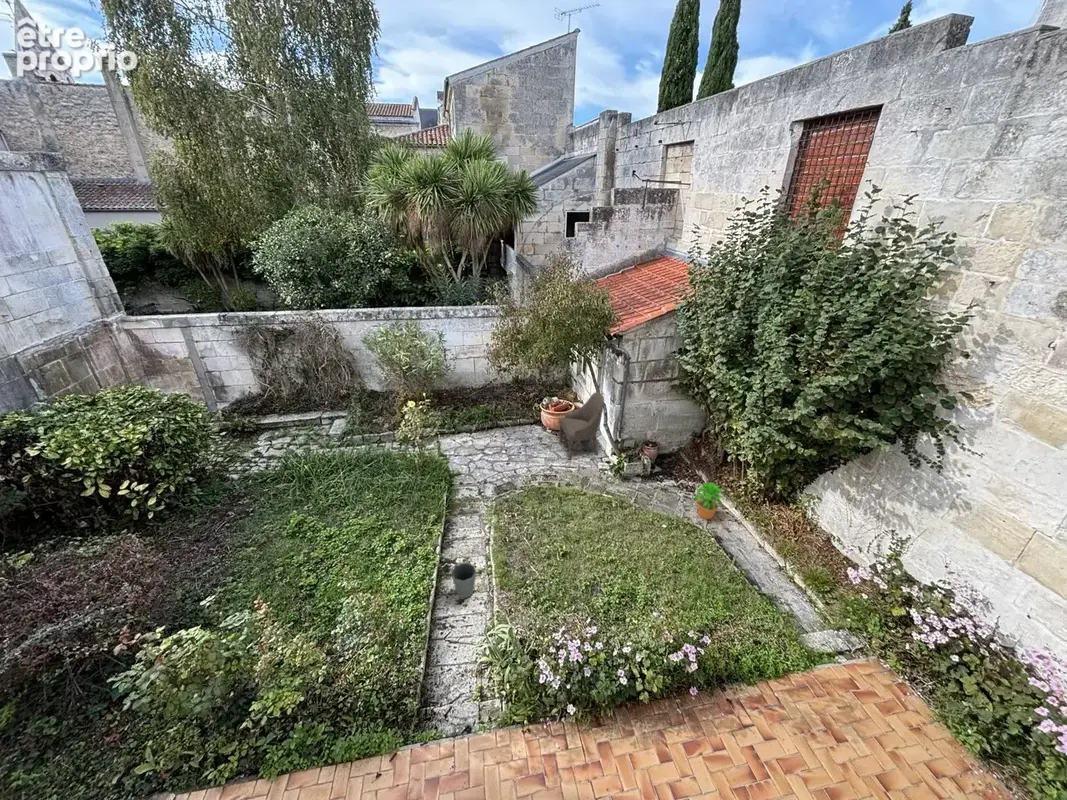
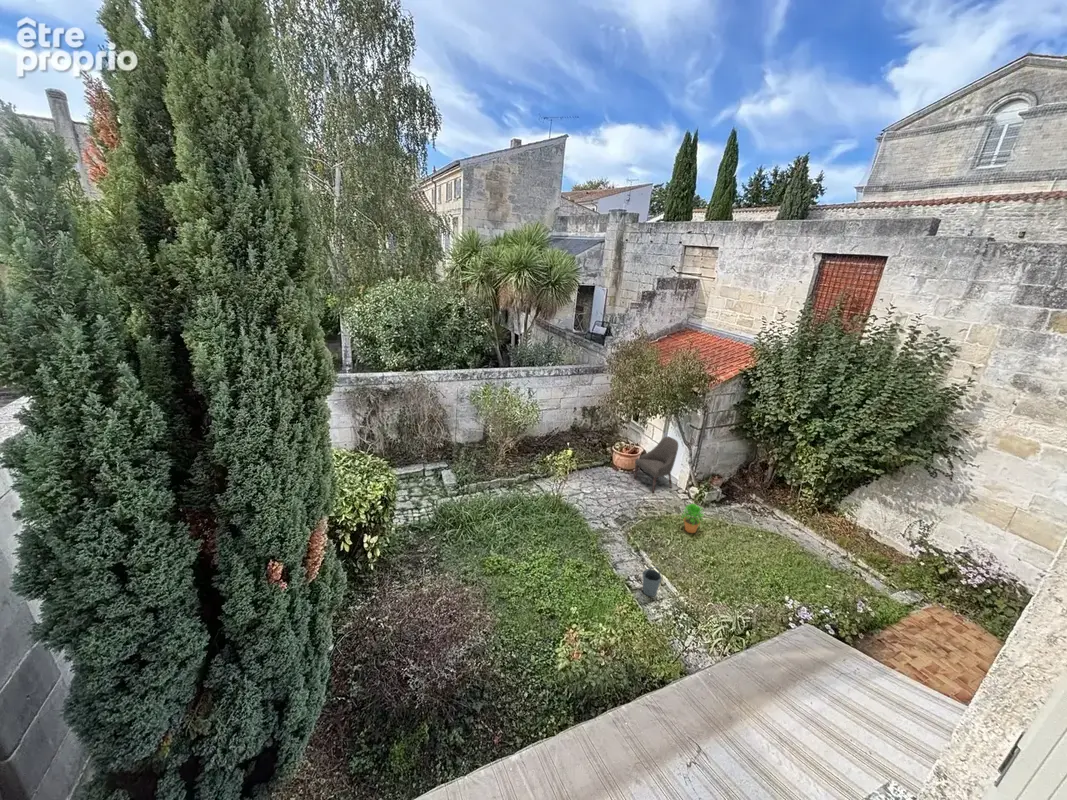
potted plant: present [695,483,723,519] -> present [682,504,703,533]

